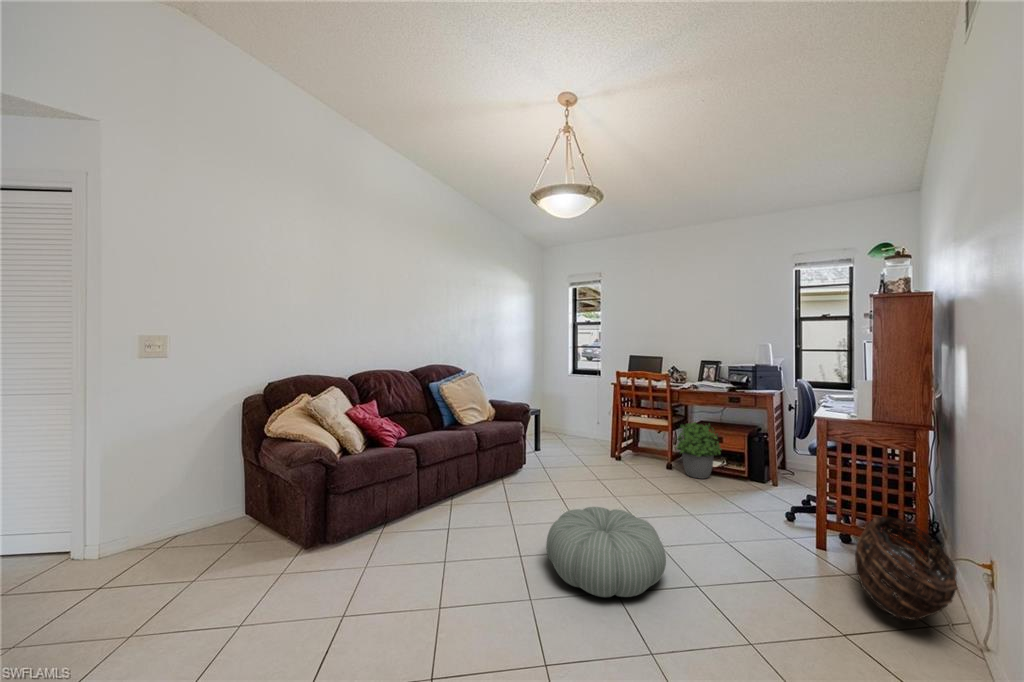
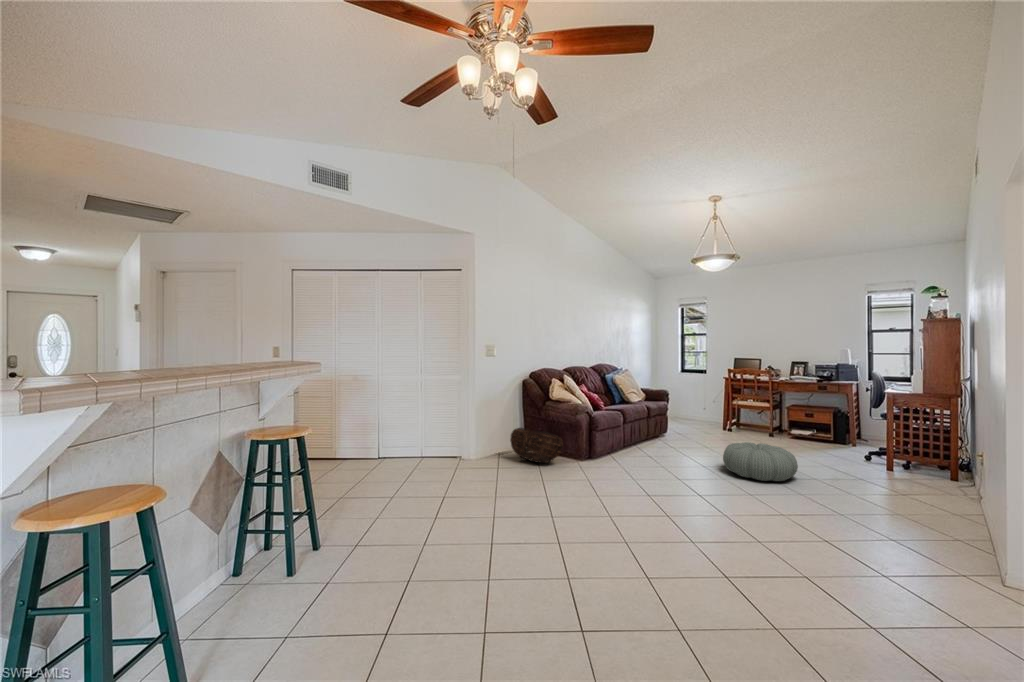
potted plant: present [676,422,722,479] -> none [778,402,815,442]
basket: present [855,516,957,620] -> present [510,428,563,463]

